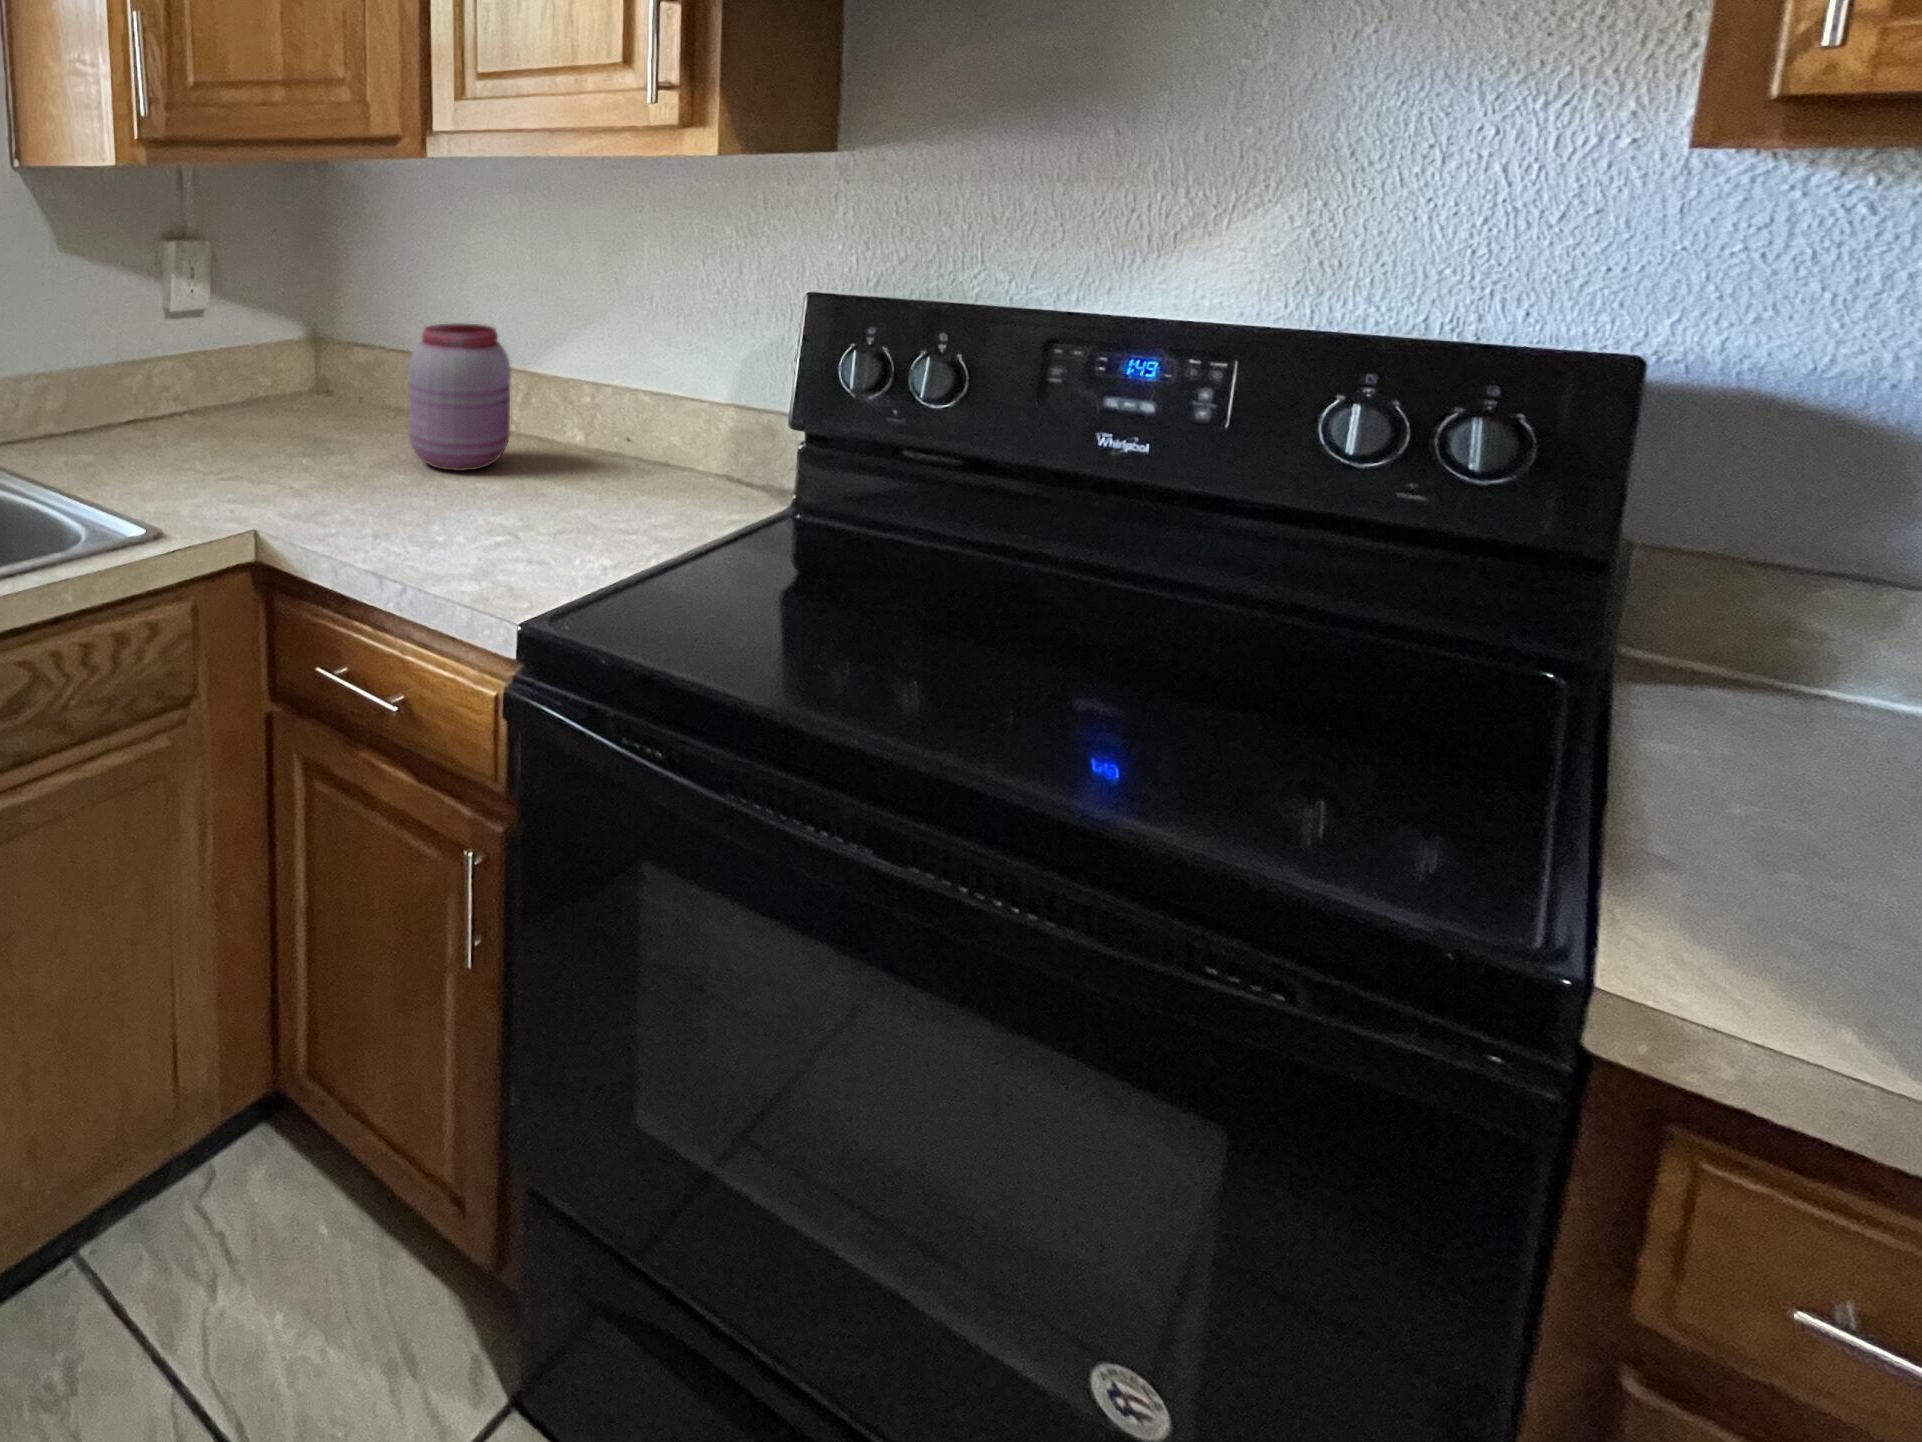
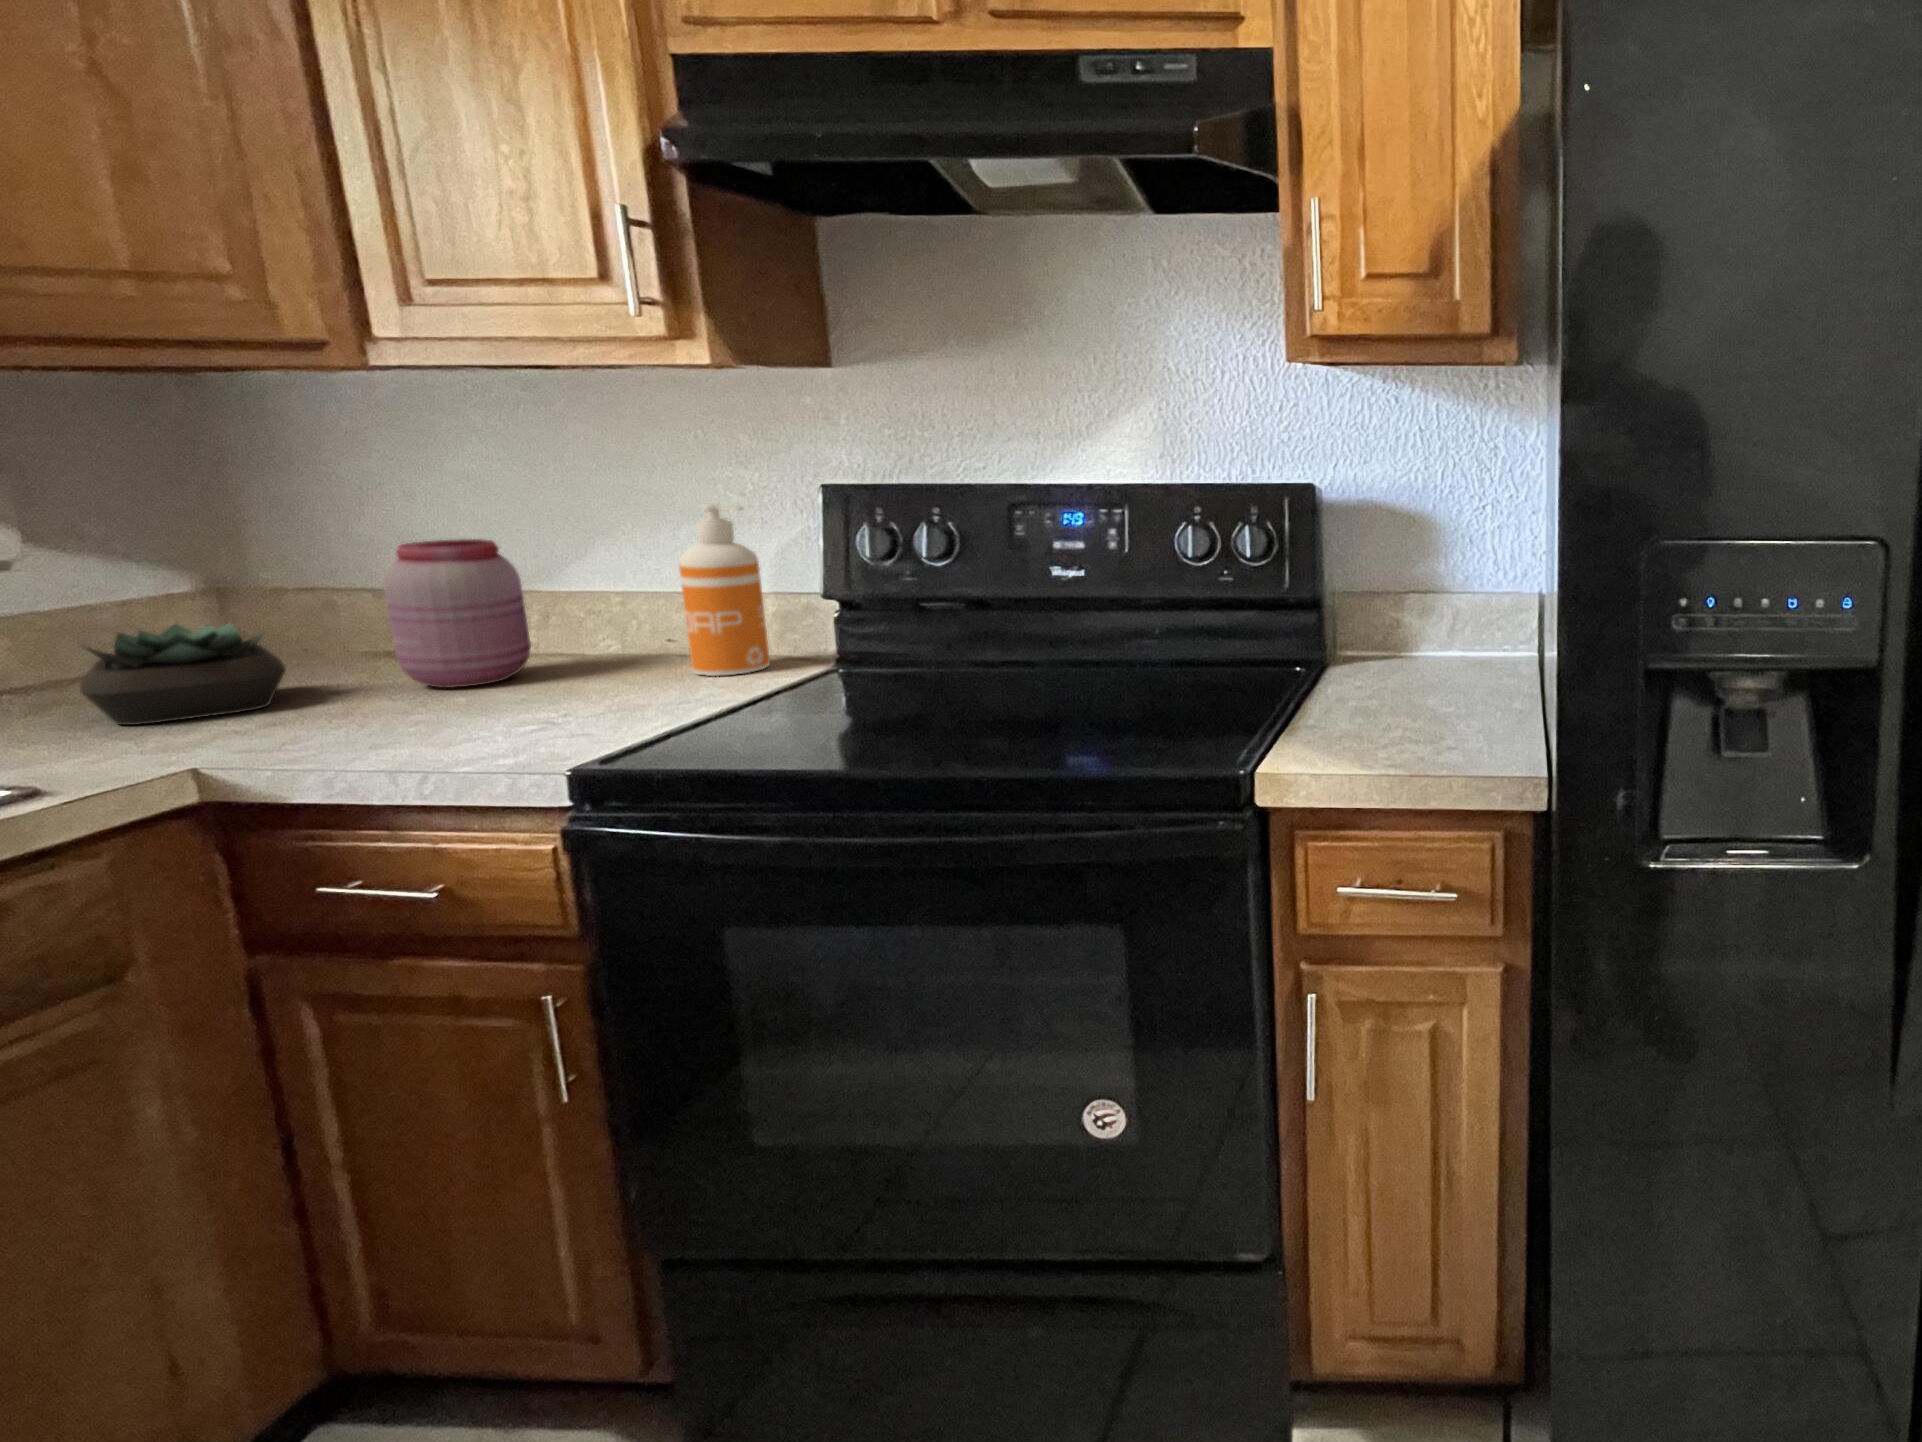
soap dispenser: none [644,306,726,502] -> present [679,503,770,676]
succulent plant: none [210,381,334,470] -> present [79,623,286,725]

